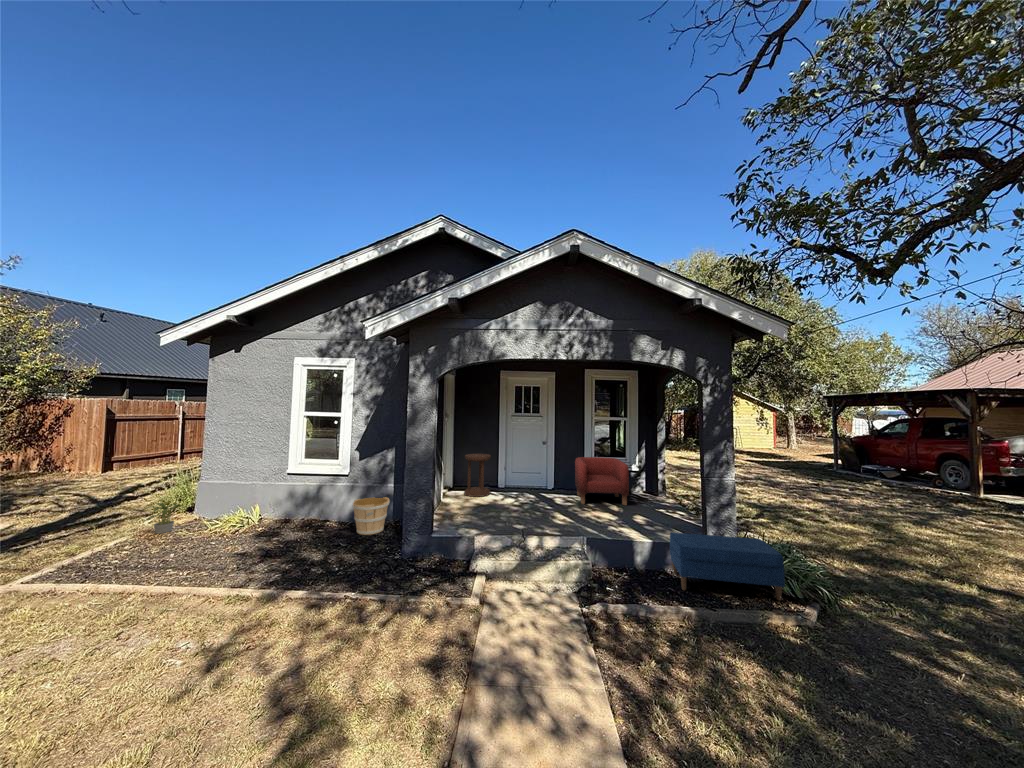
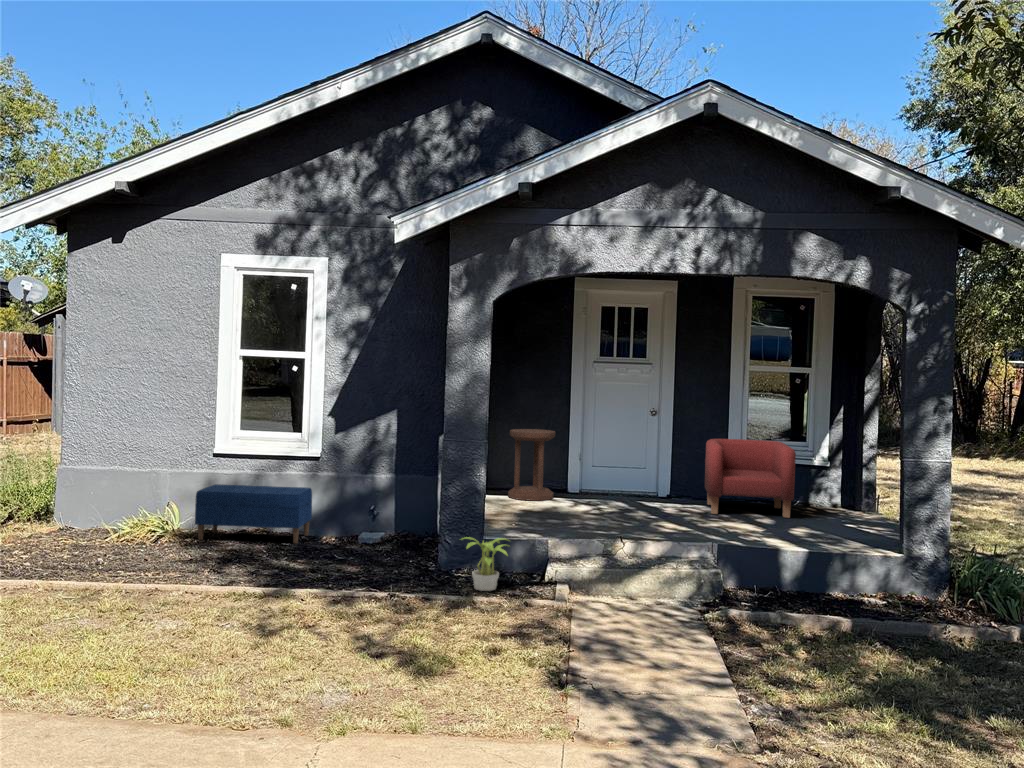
wooden bucket: present [353,497,389,535] -> none [337,492,394,546]
potted plant: present [148,503,184,534] -> present [463,537,509,591]
bench: present [670,532,785,600] -> present [195,484,312,543]

